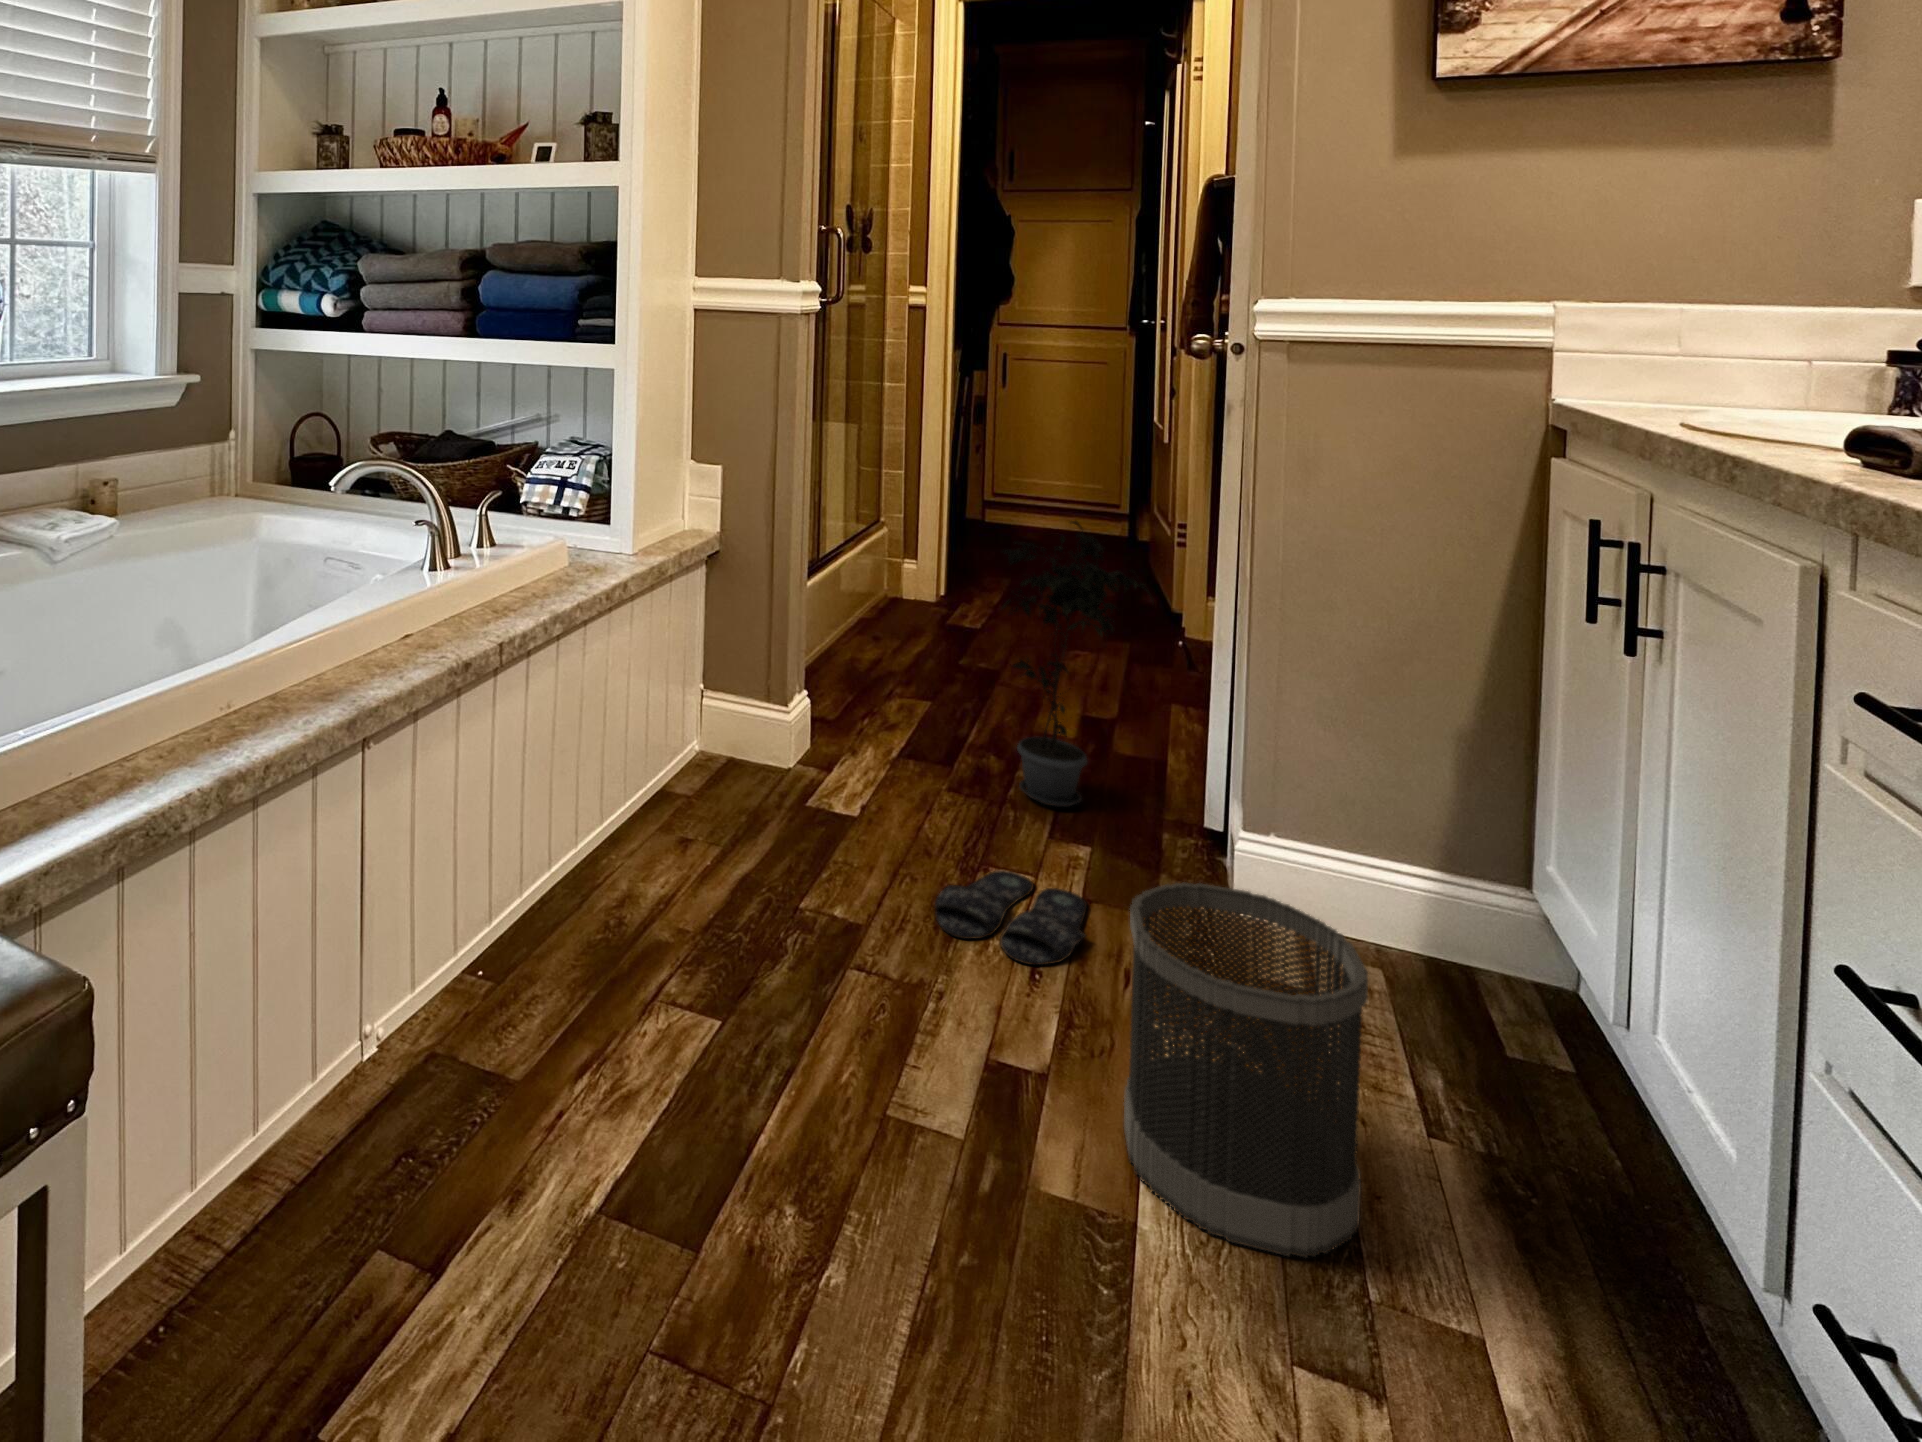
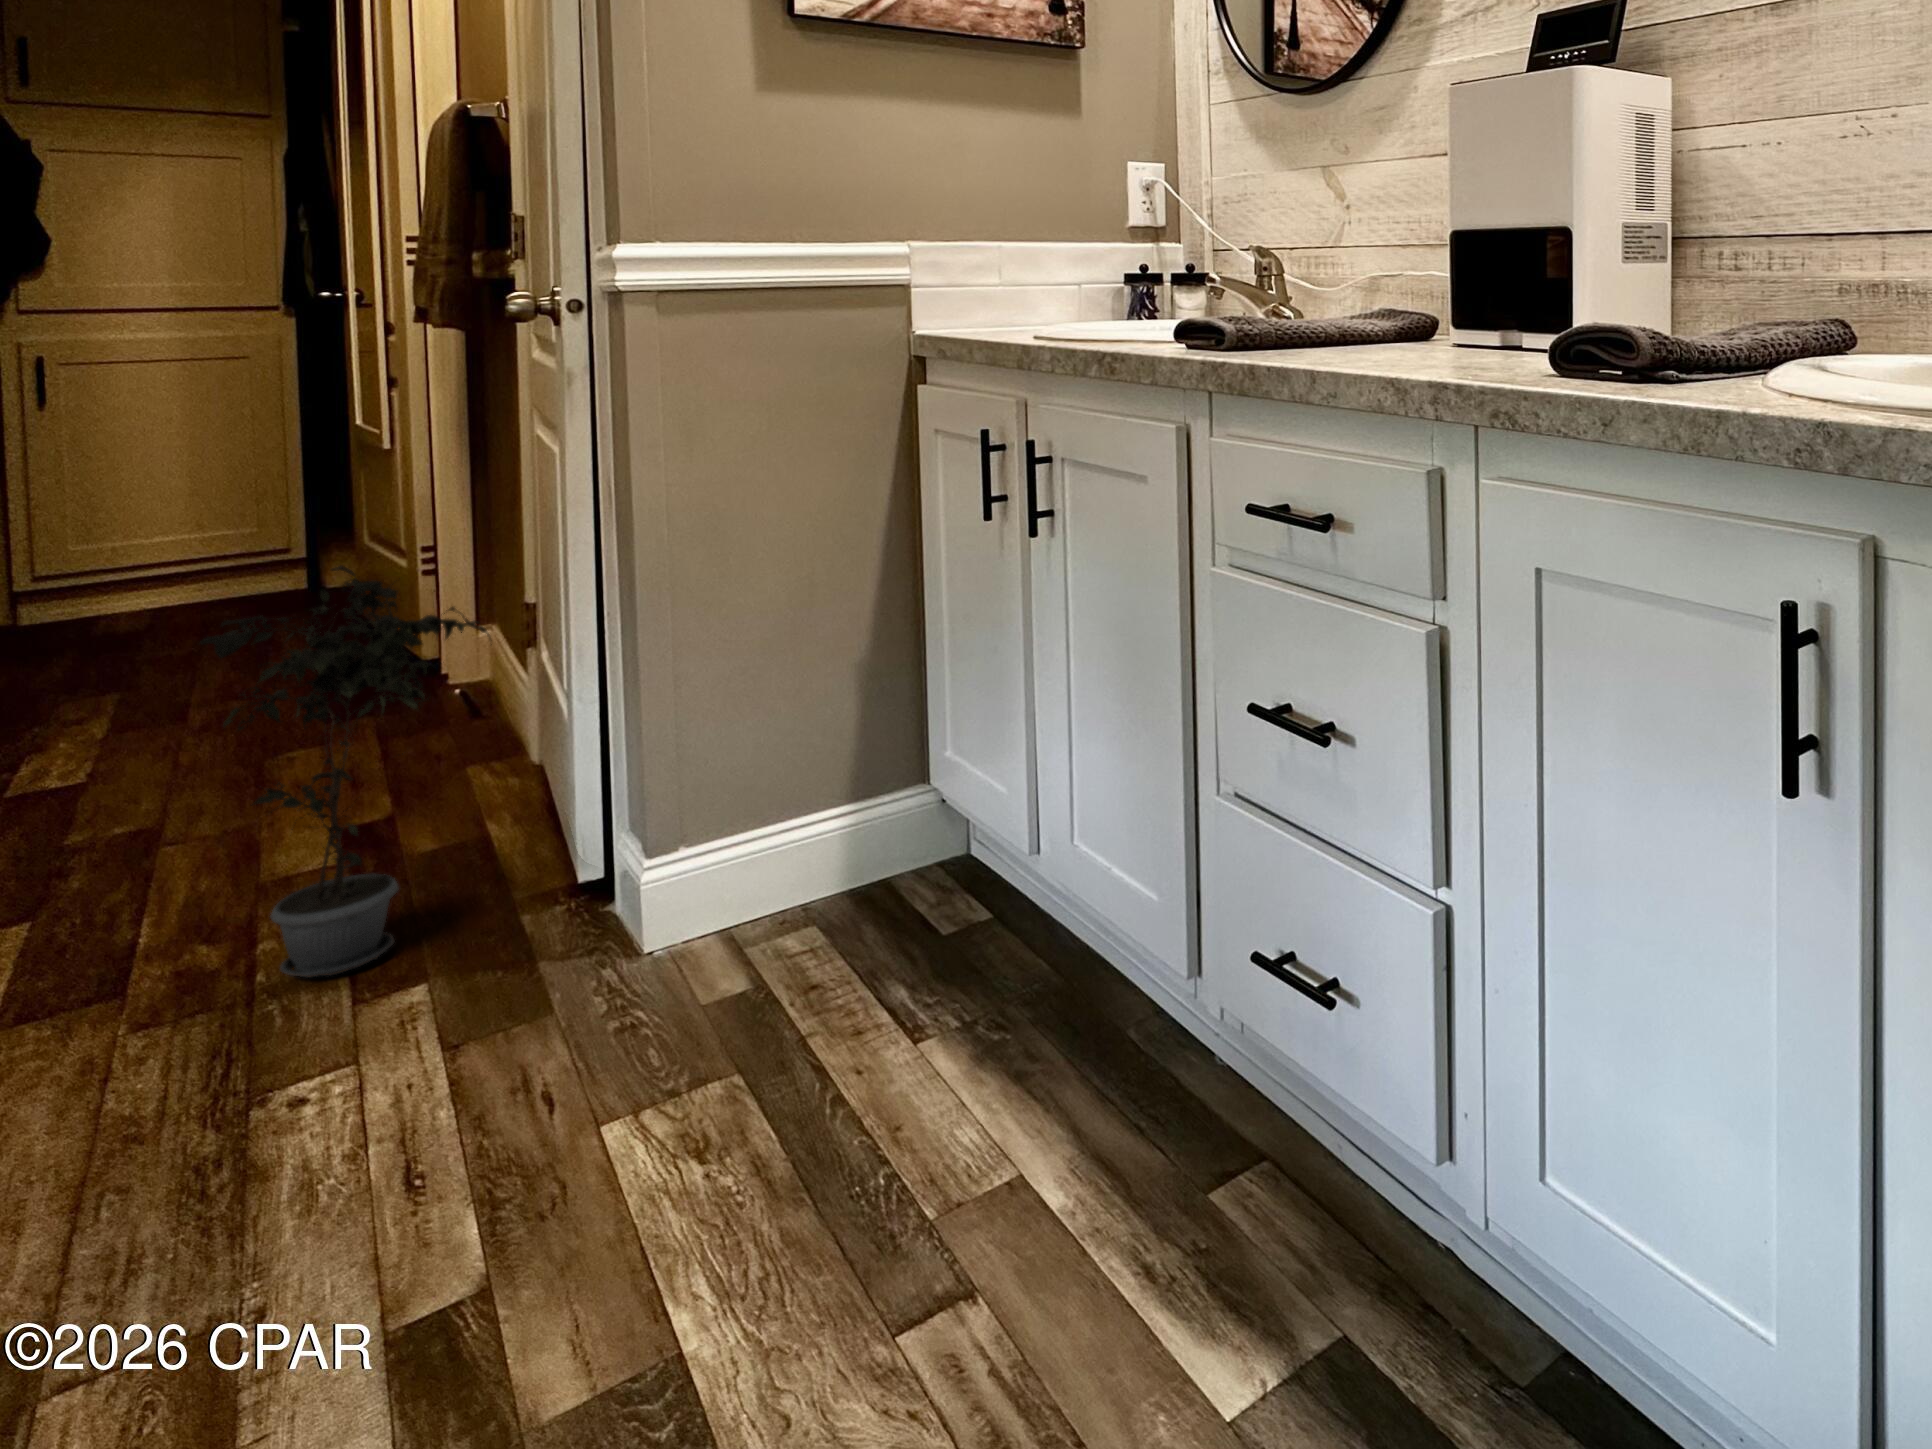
slippers: present [935,870,1087,965] -> none [201,1055,481,1234]
wastebasket: present [1124,883,1368,1258] -> none [611,895,893,1304]

